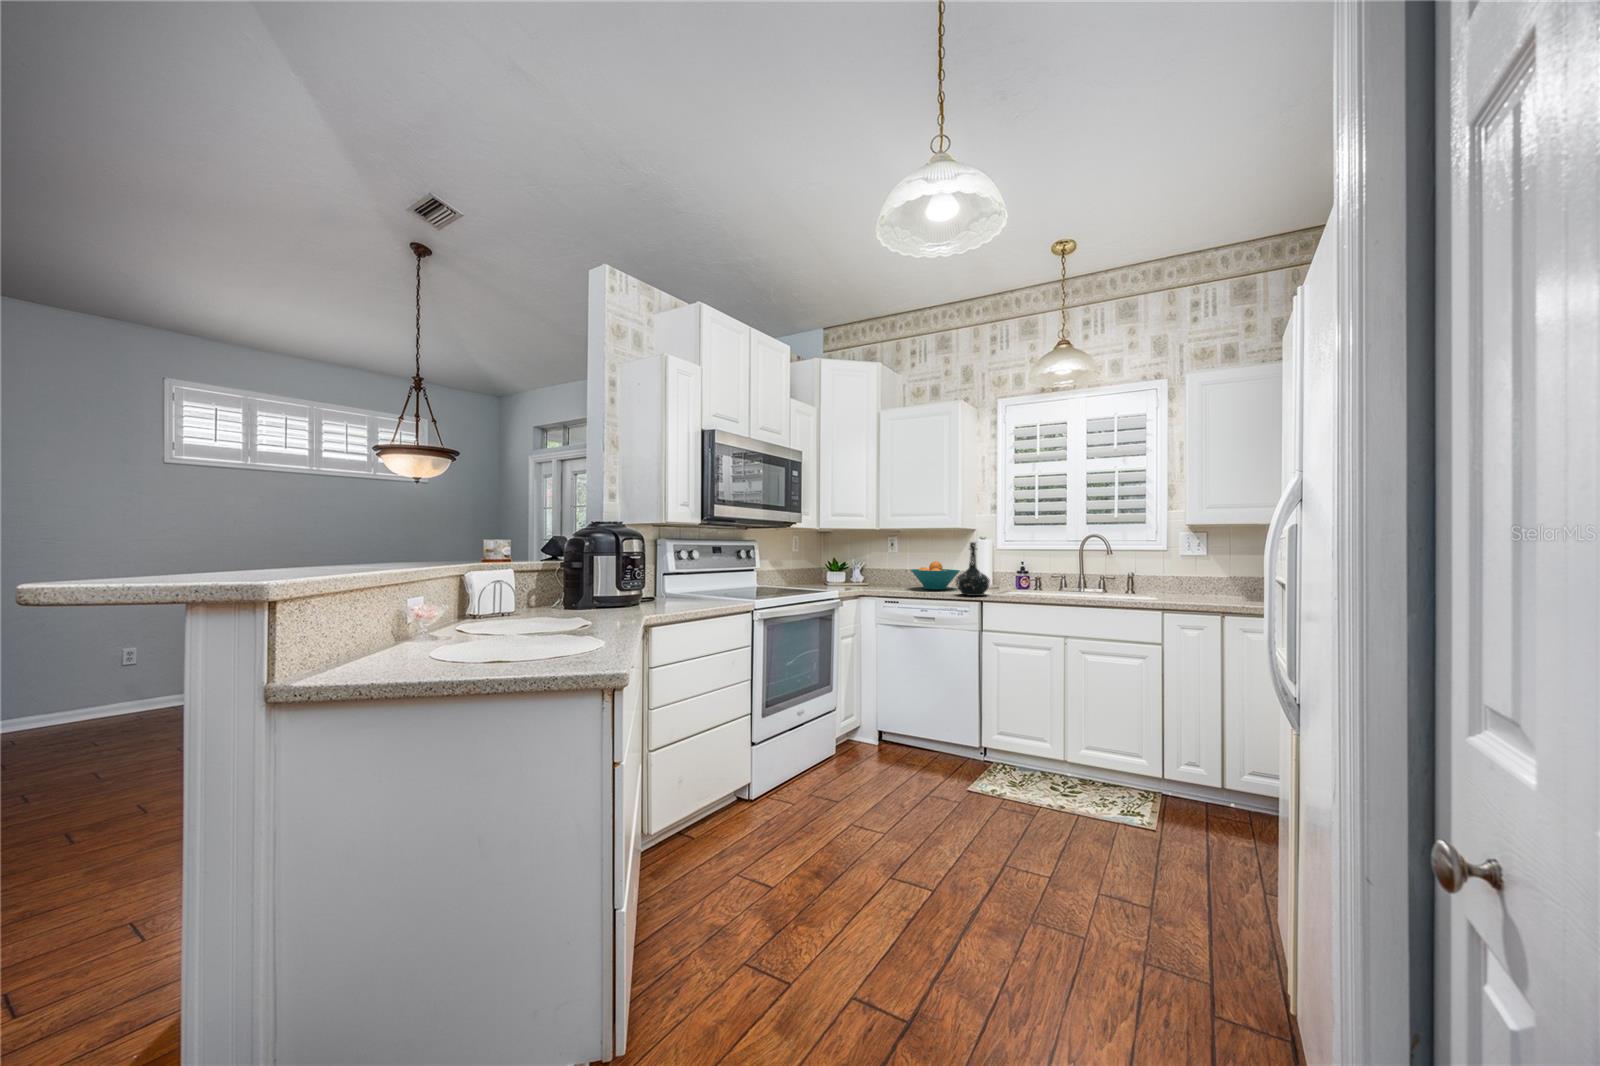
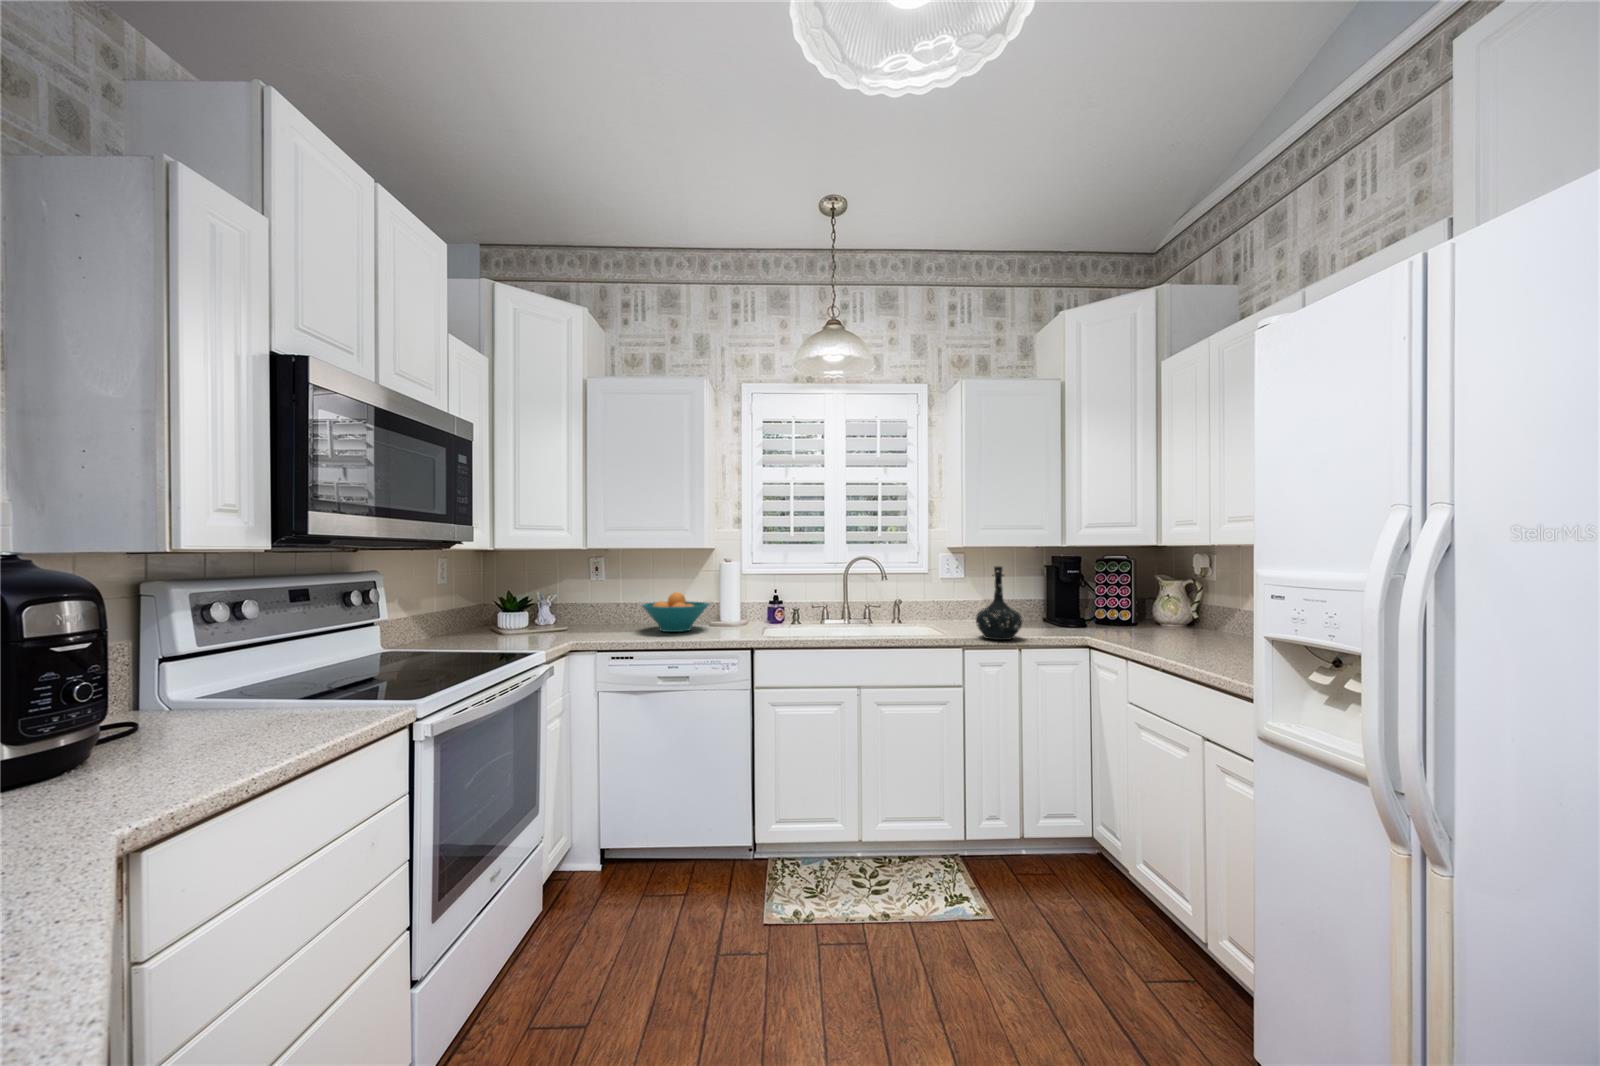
bottle: present [956,542,990,596] -> present [976,566,1022,640]

